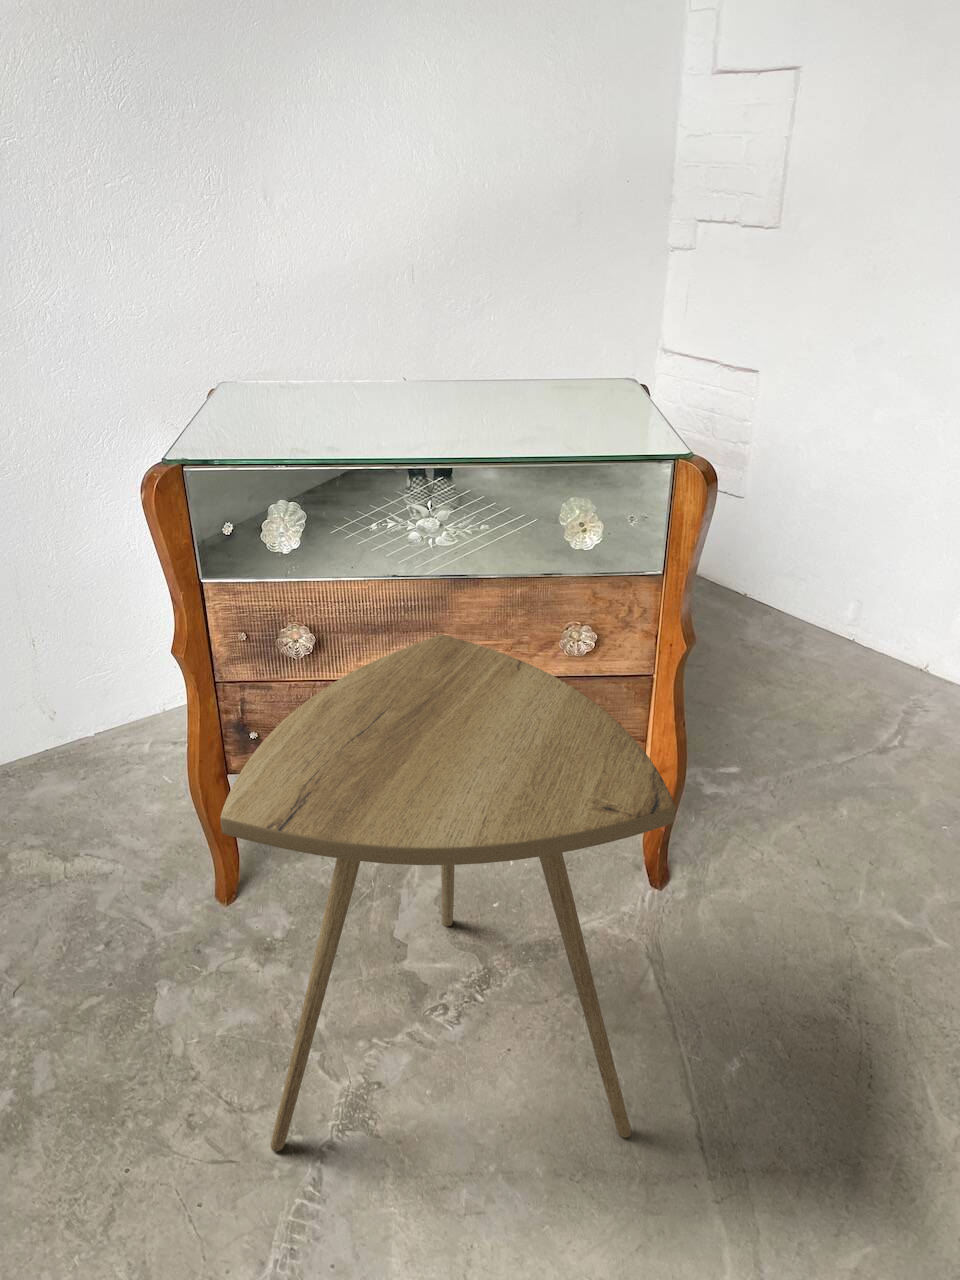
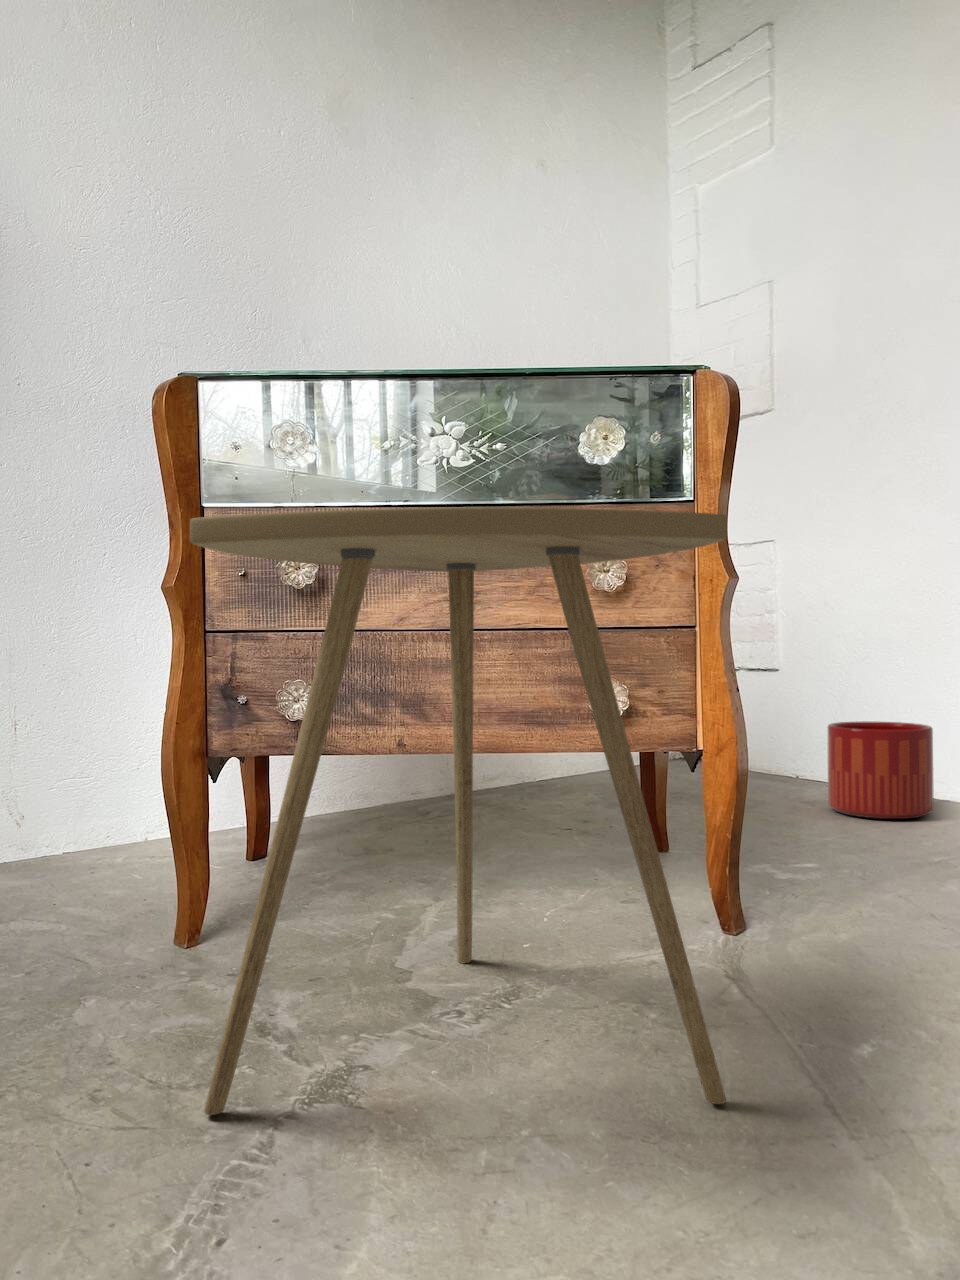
planter: none [767,561,870,665] -> present [828,721,934,819]

